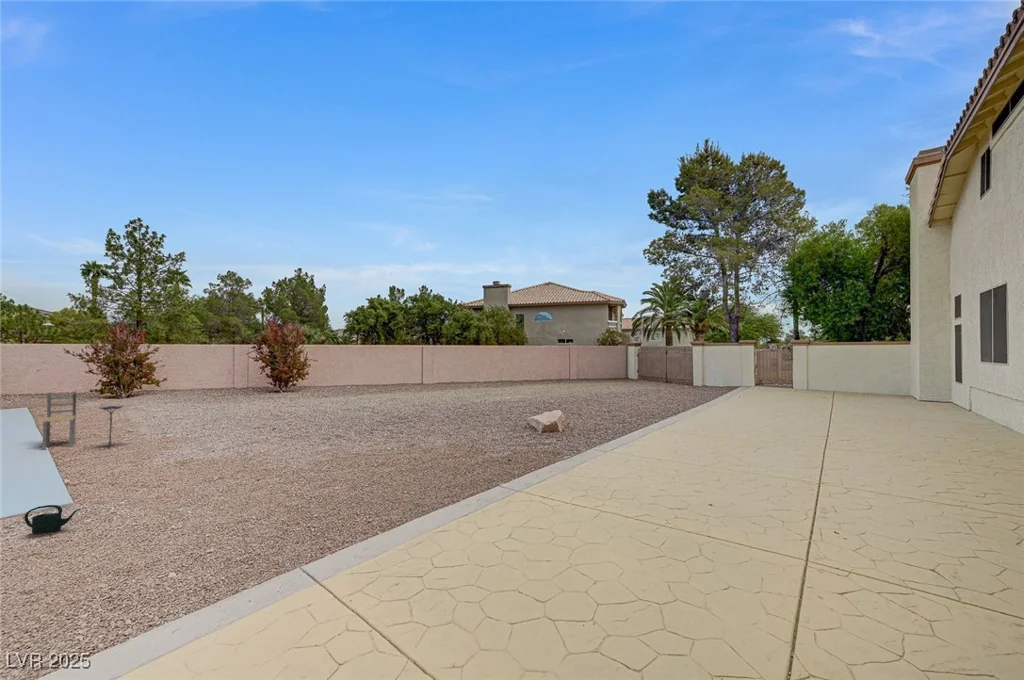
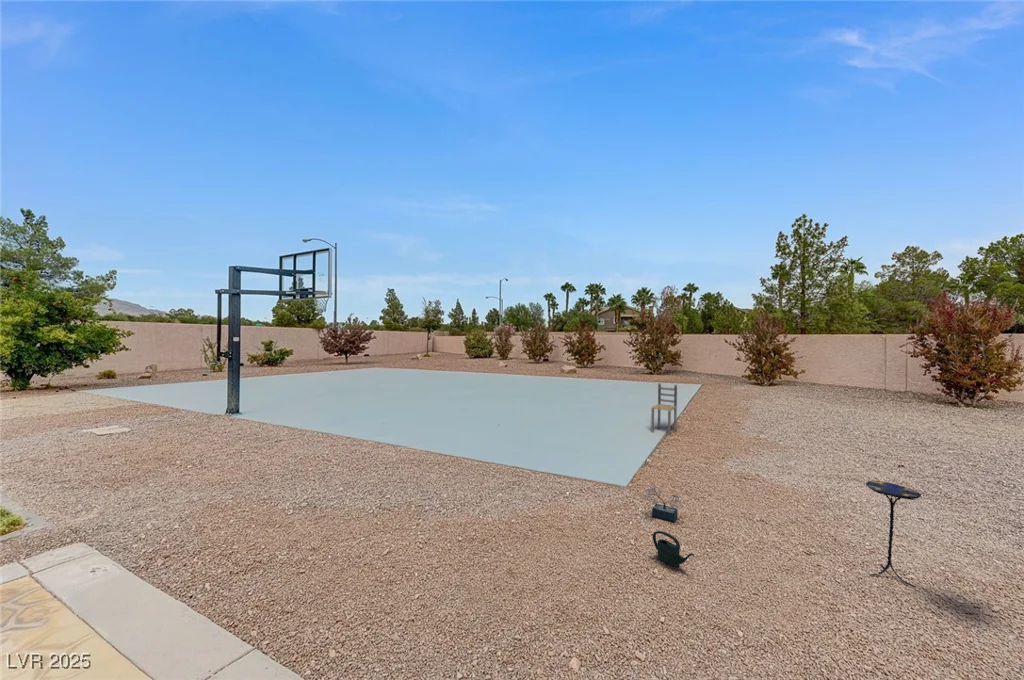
side table: present [99,406,123,448] -> present [866,481,921,587]
decorative plant: none [132,455,172,481] -> present [645,482,683,522]
watering can: present [24,505,80,533] -> present [653,531,694,567]

